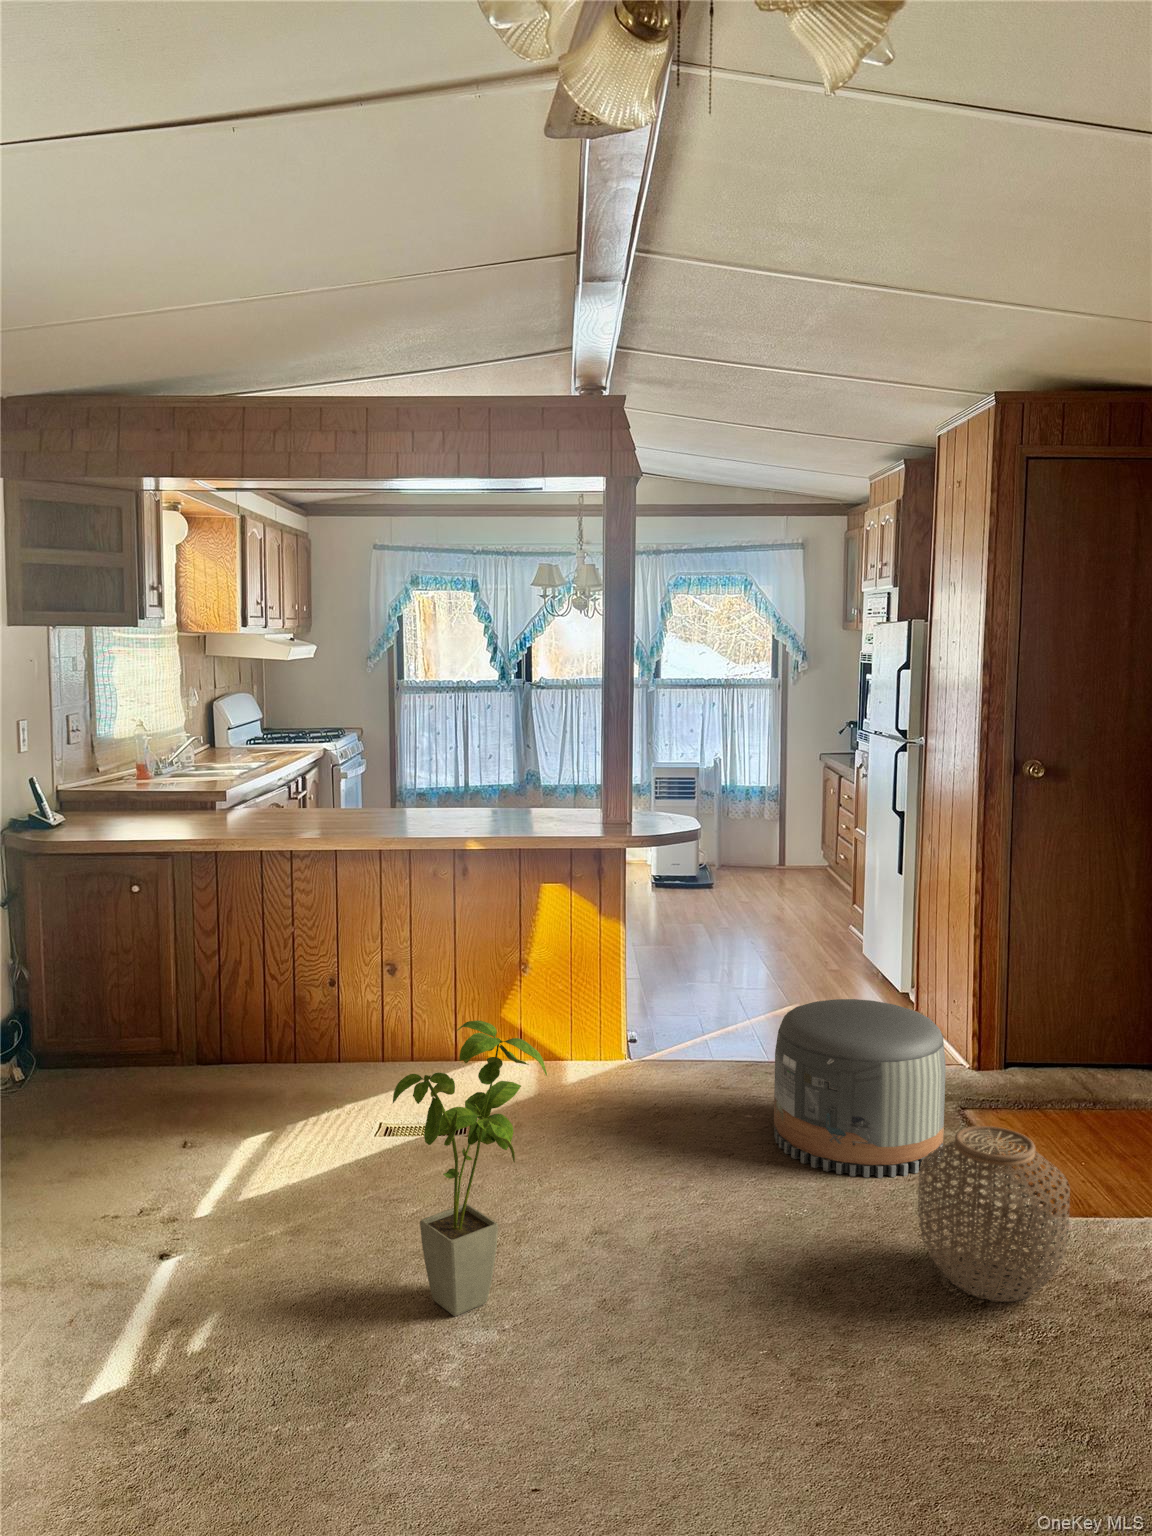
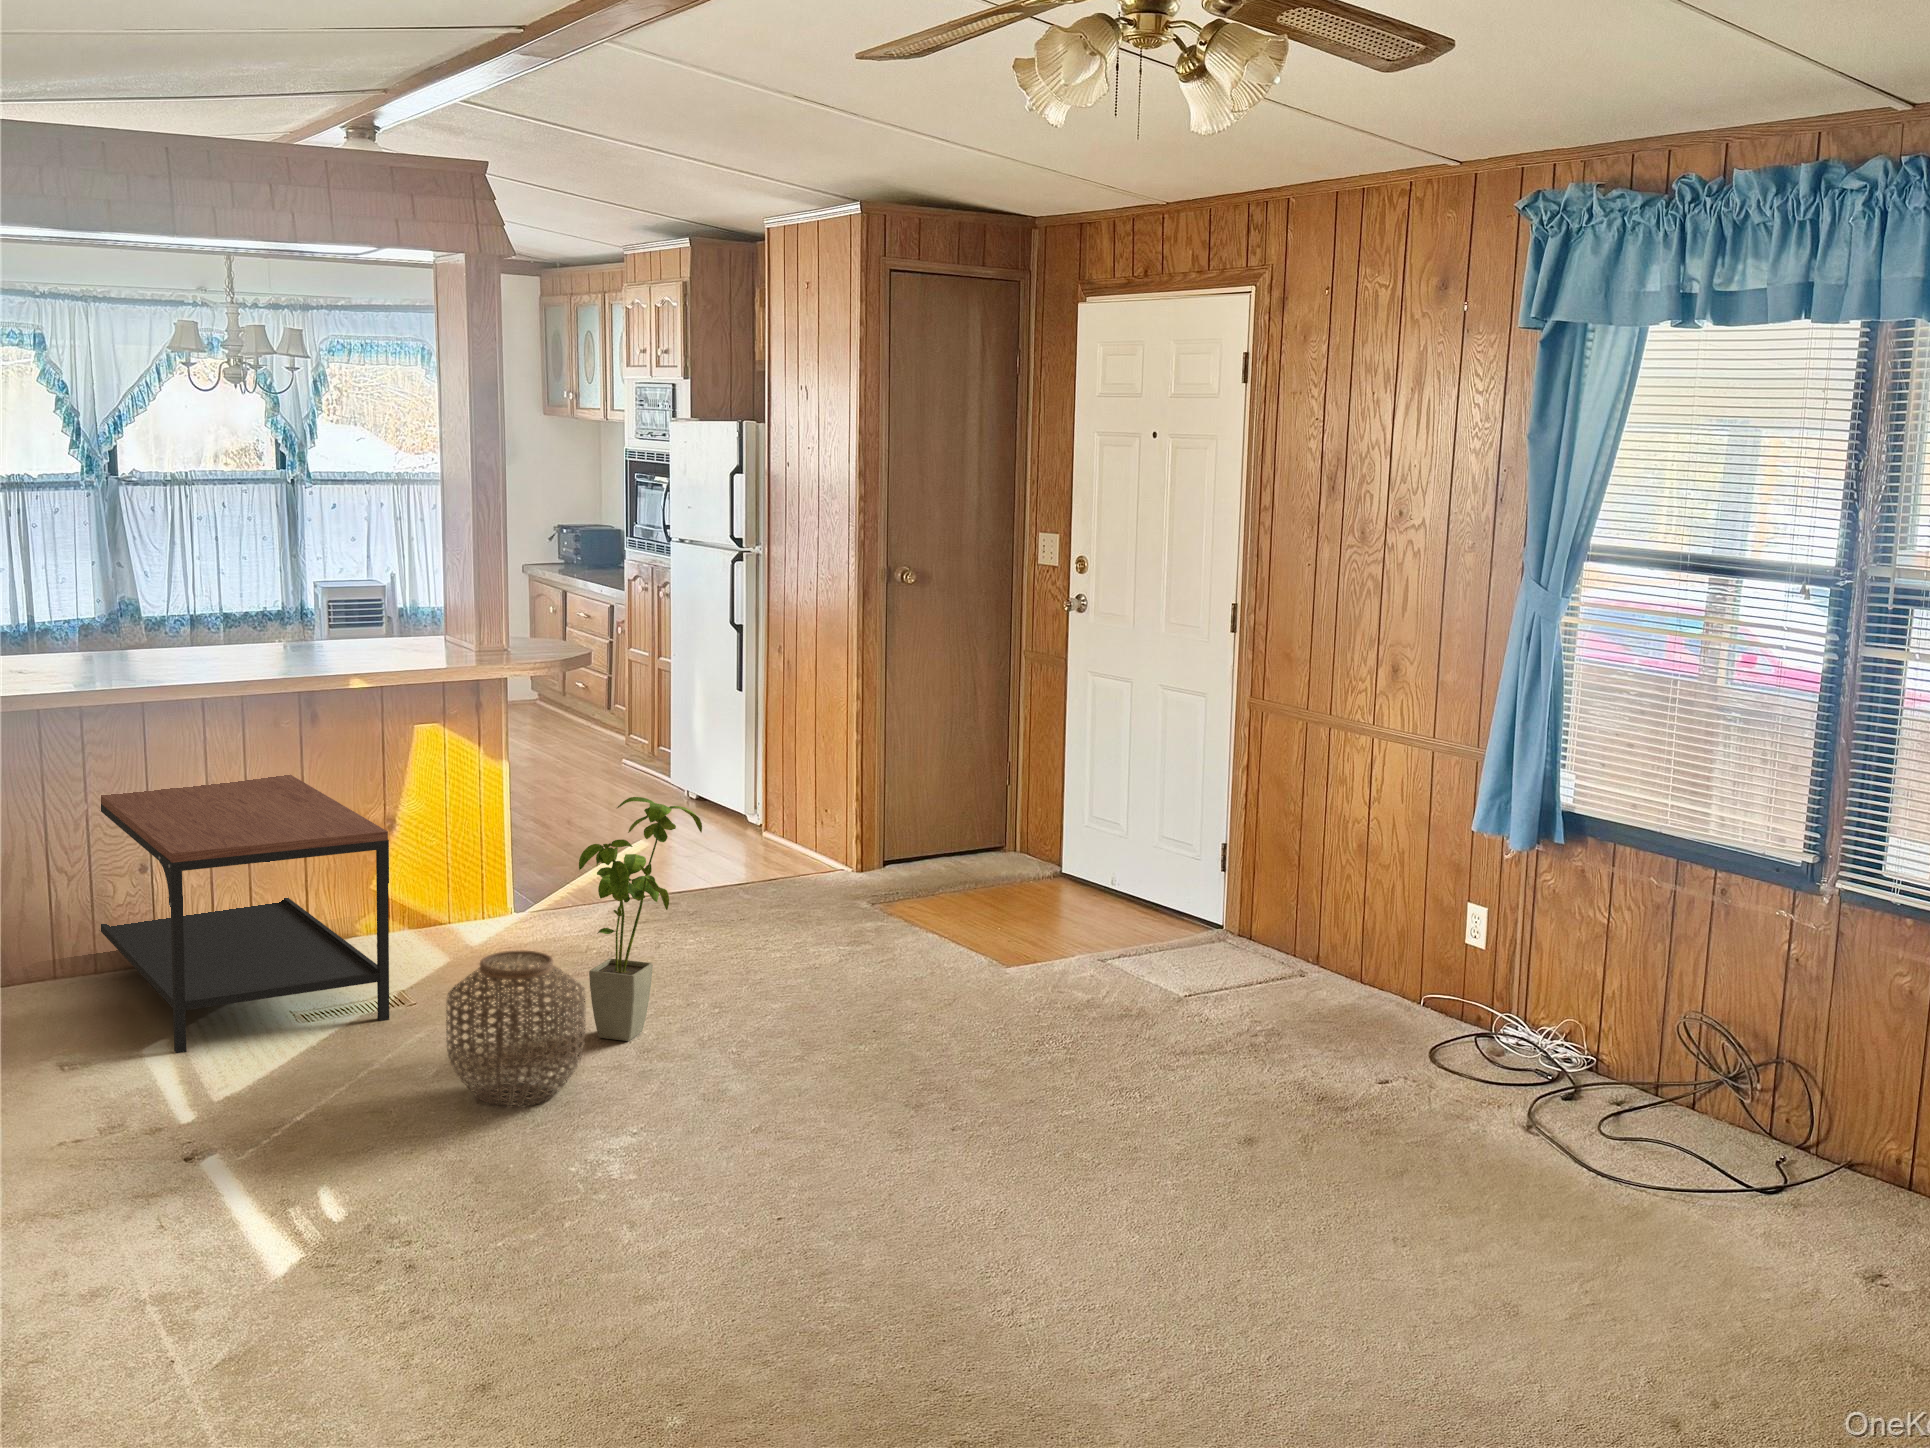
coffee table: none [75,919,366,1211] -> present [101,775,389,1053]
pouf: present [774,999,946,1178] -> none [736,789,883,930]
woven basket: present [918,1126,1070,1302] -> present [446,951,585,1107]

